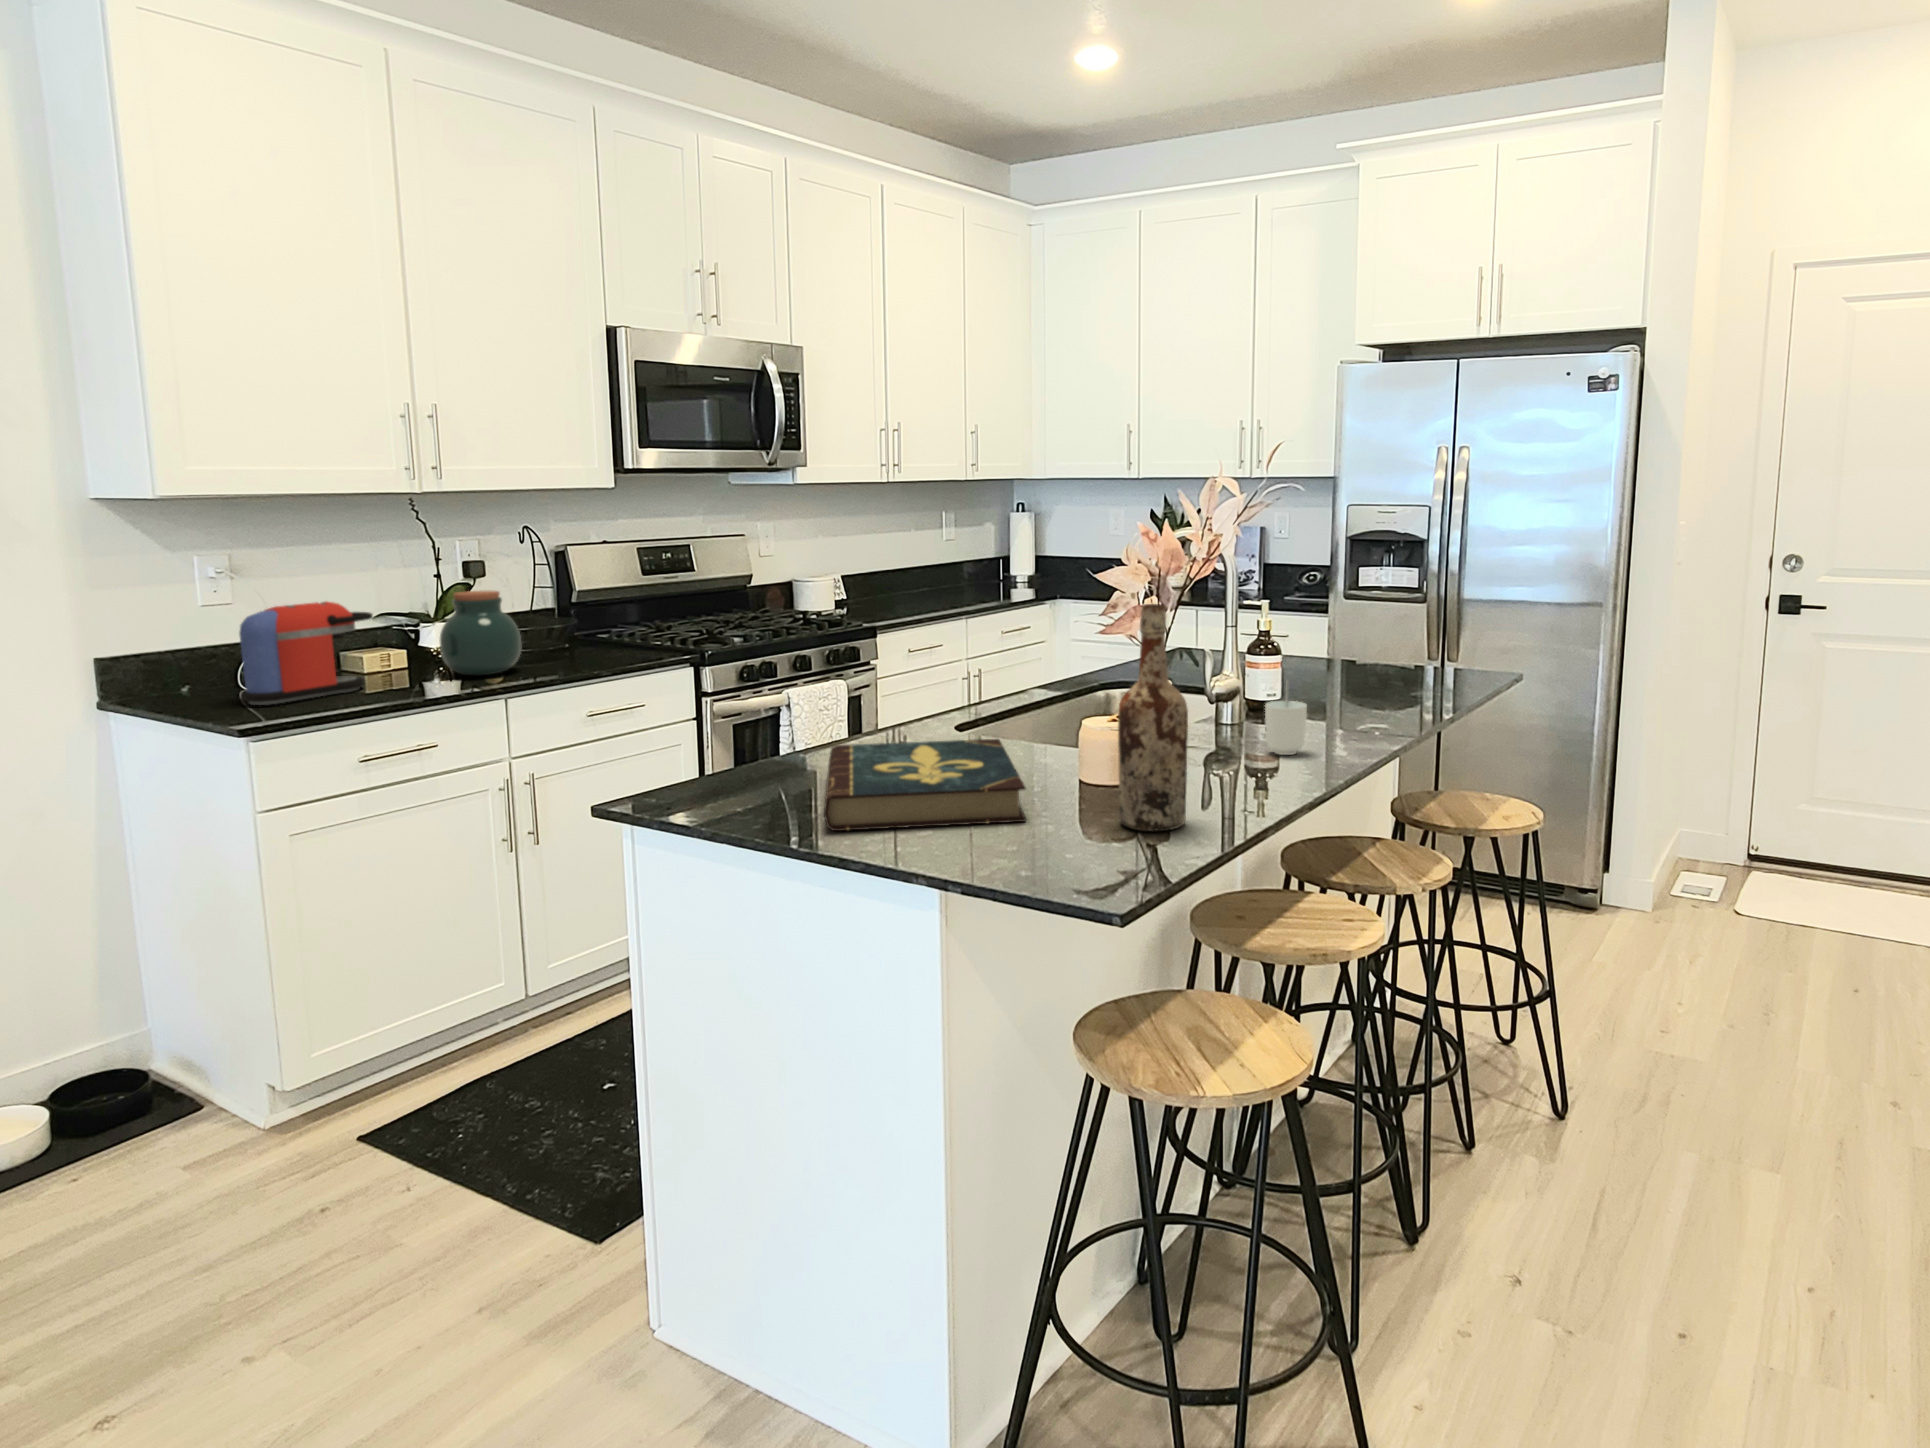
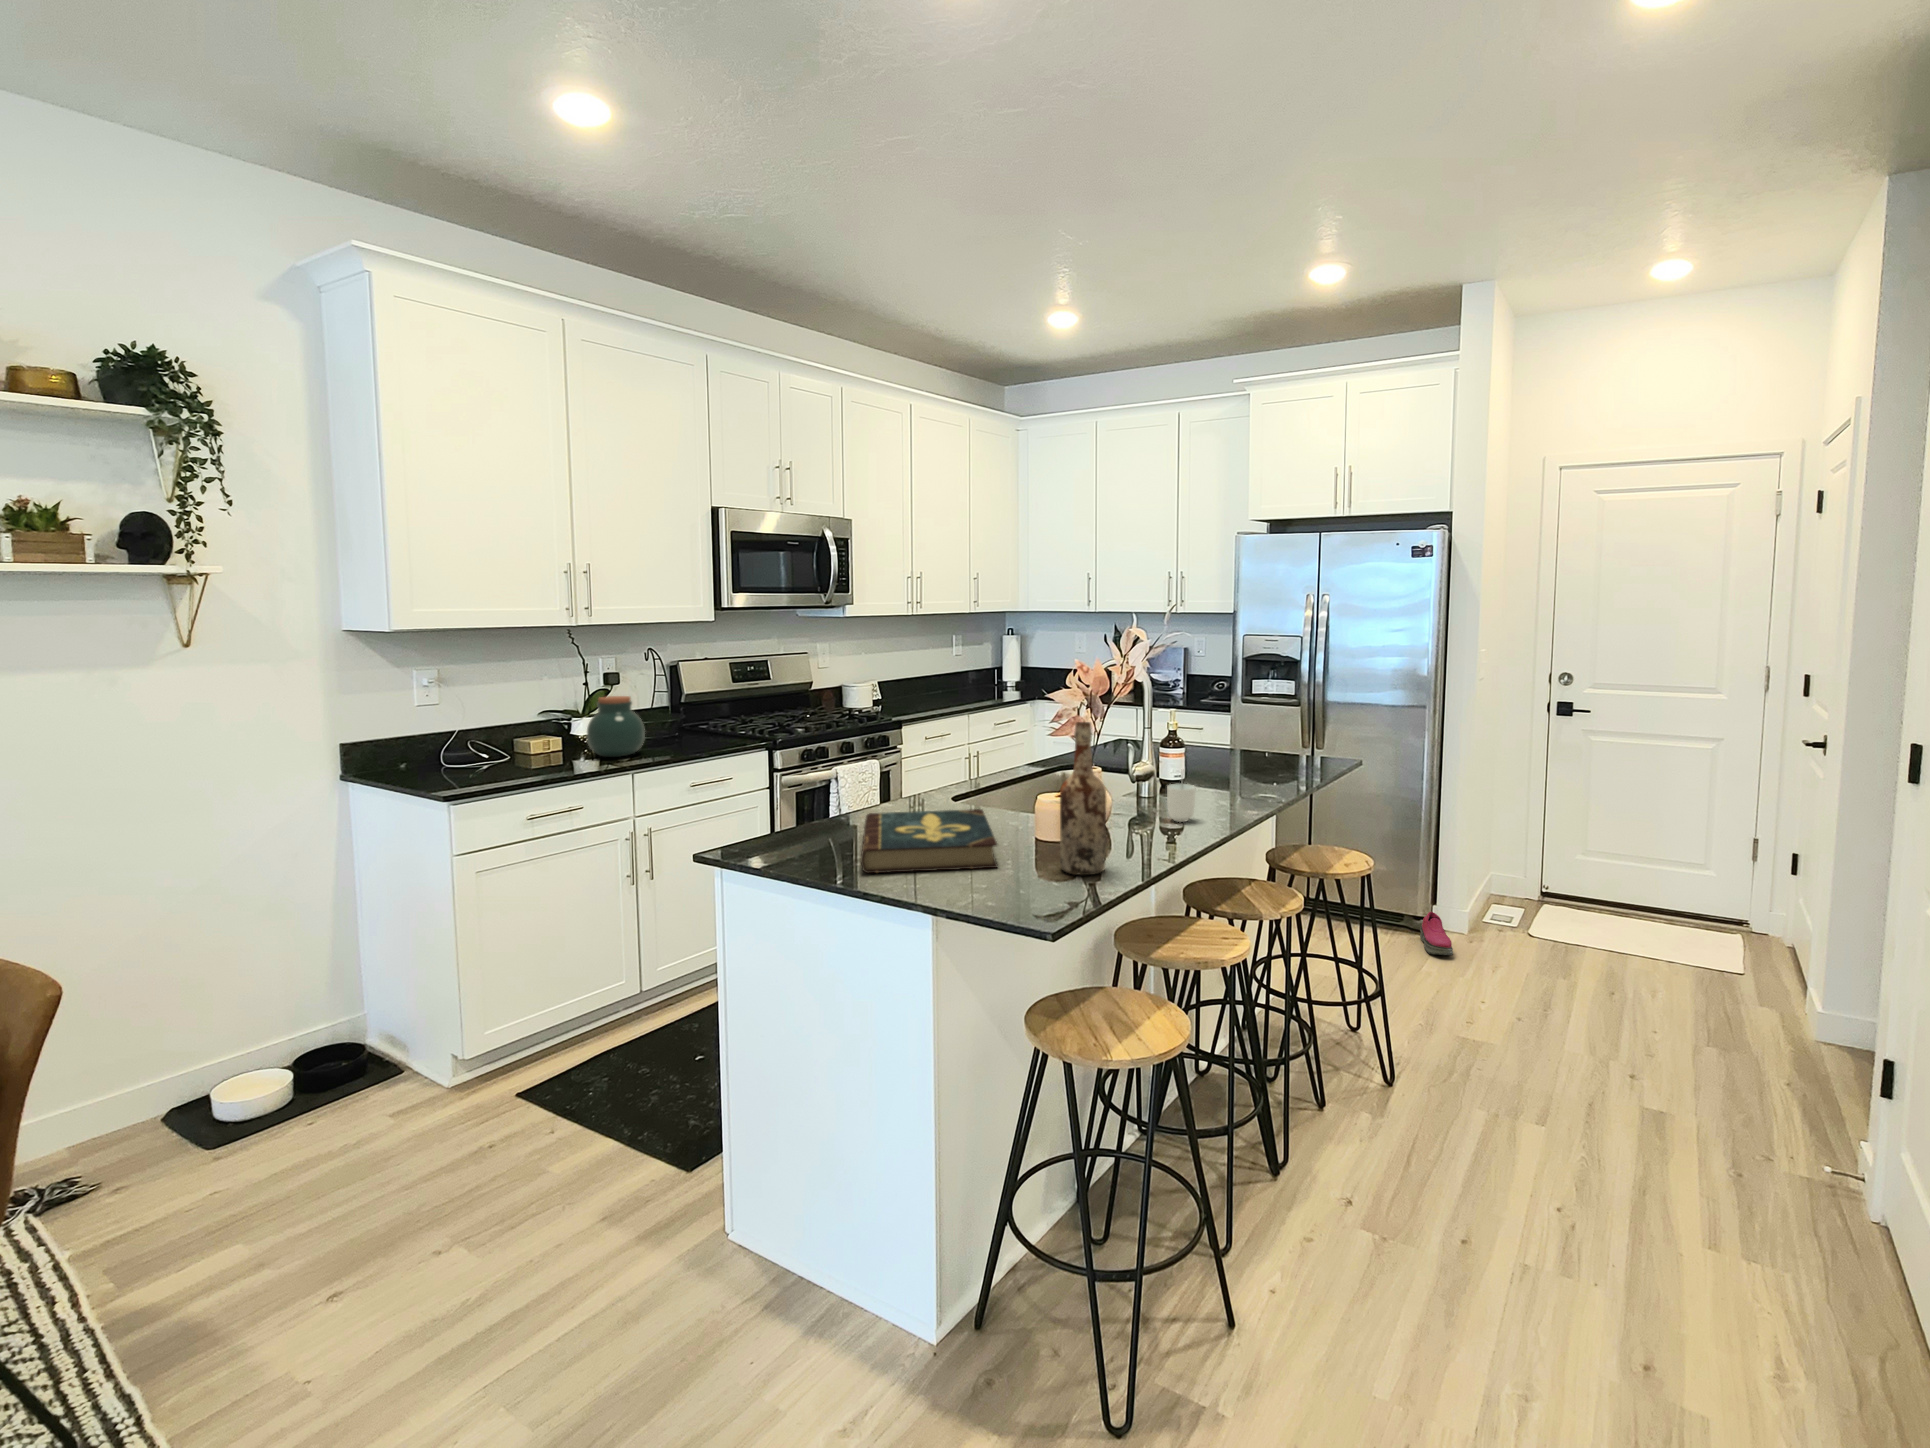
coffee maker: present [239,601,373,705] -> none [448,704,541,778]
shoe: none [1585,880,1632,938] -> present [1420,912,1453,955]

